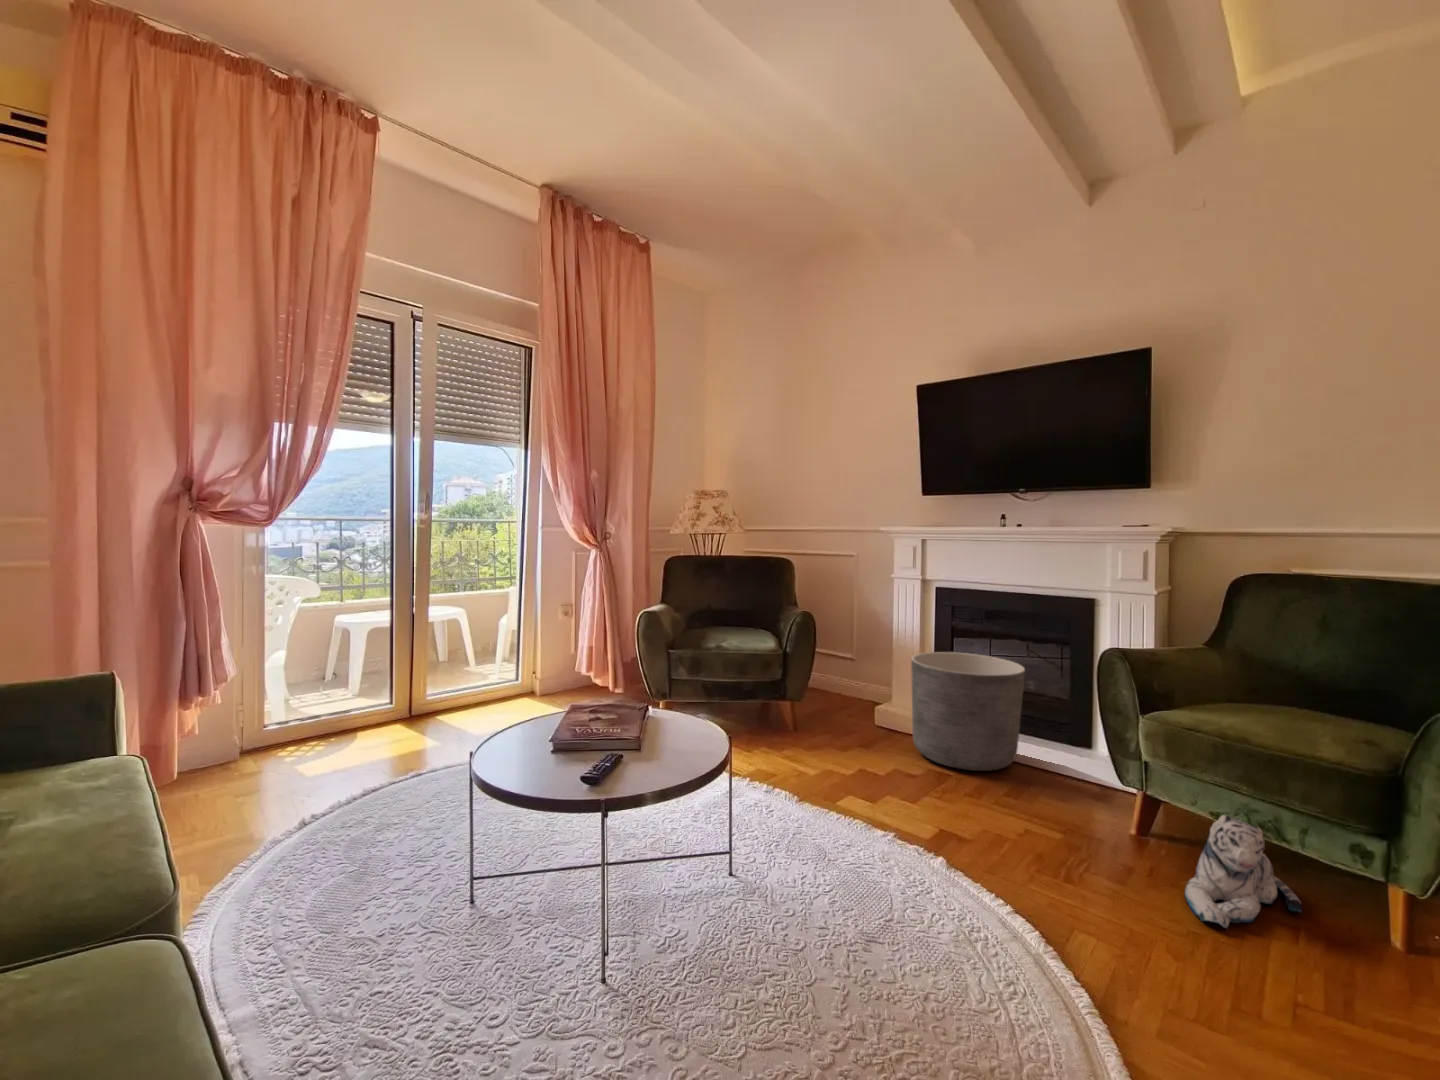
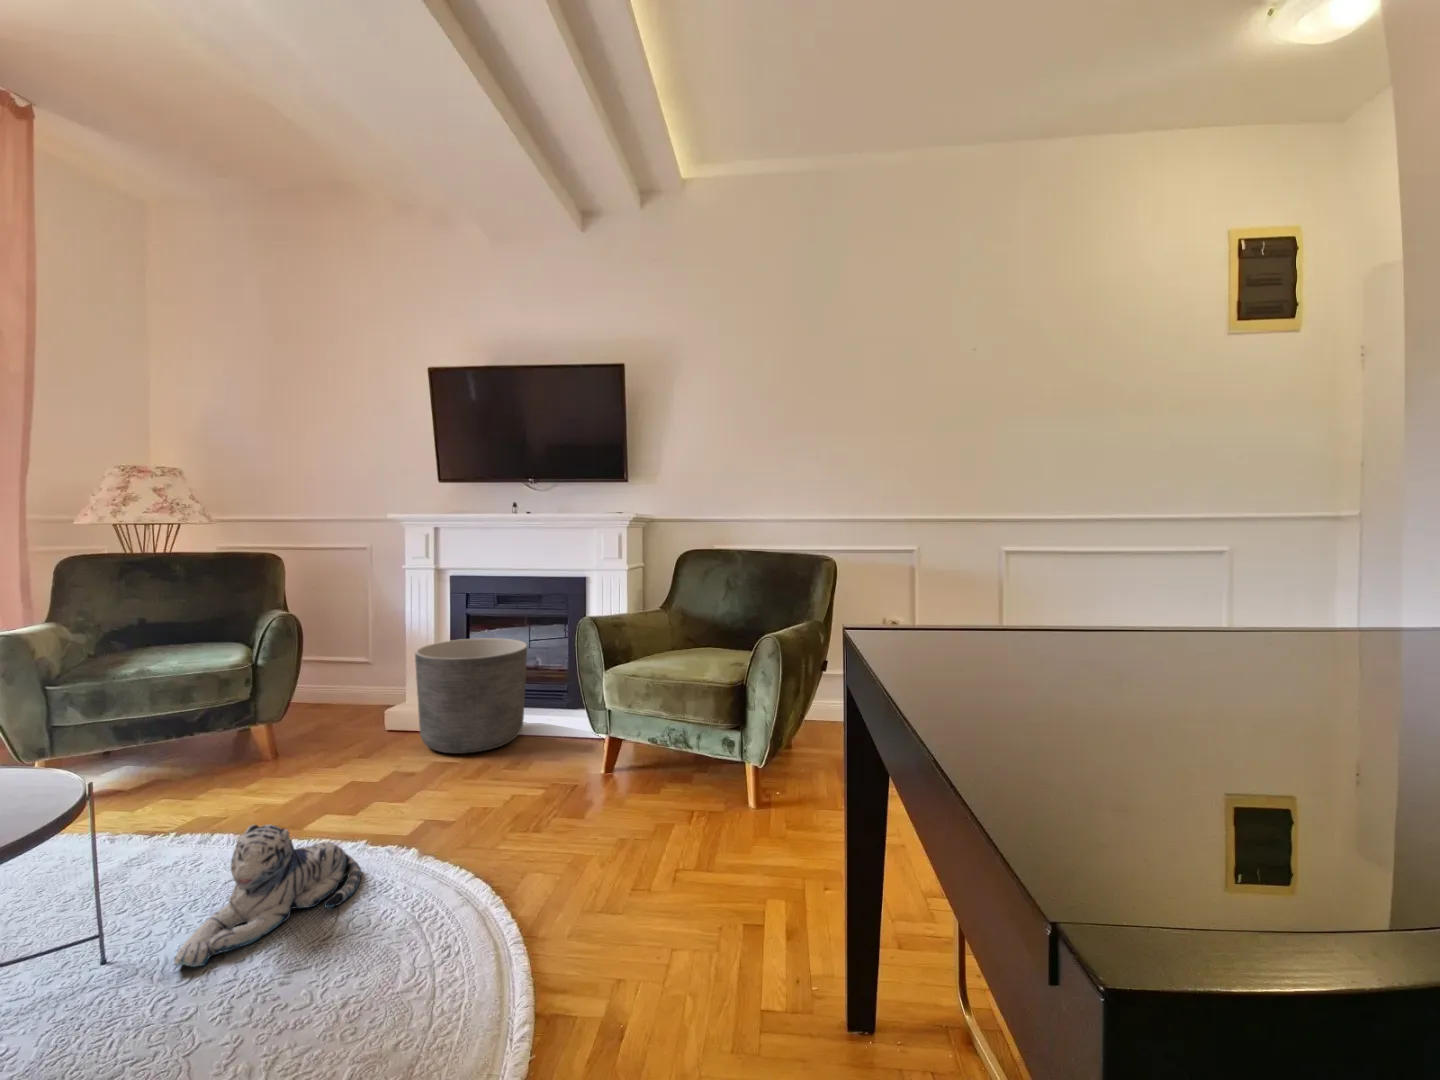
plush toy: present [1184,815,1302,928] -> present [174,825,361,967]

